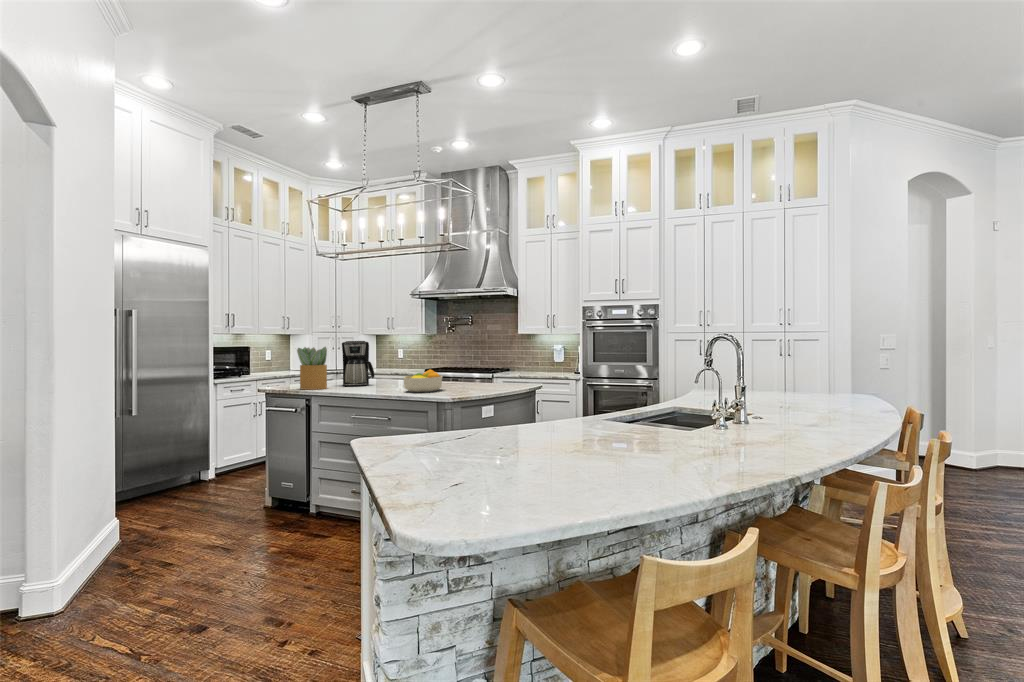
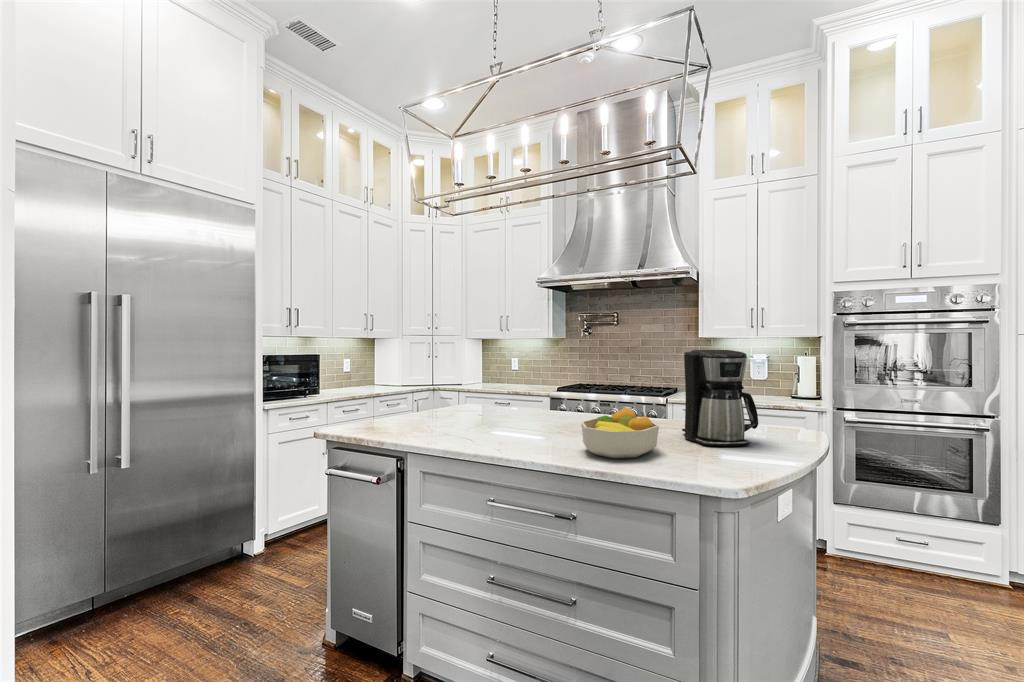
coffee maker: present [342,341,374,386] -> present [682,350,758,446]
potted plant: present [297,347,327,390] -> none [378,360,433,438]

